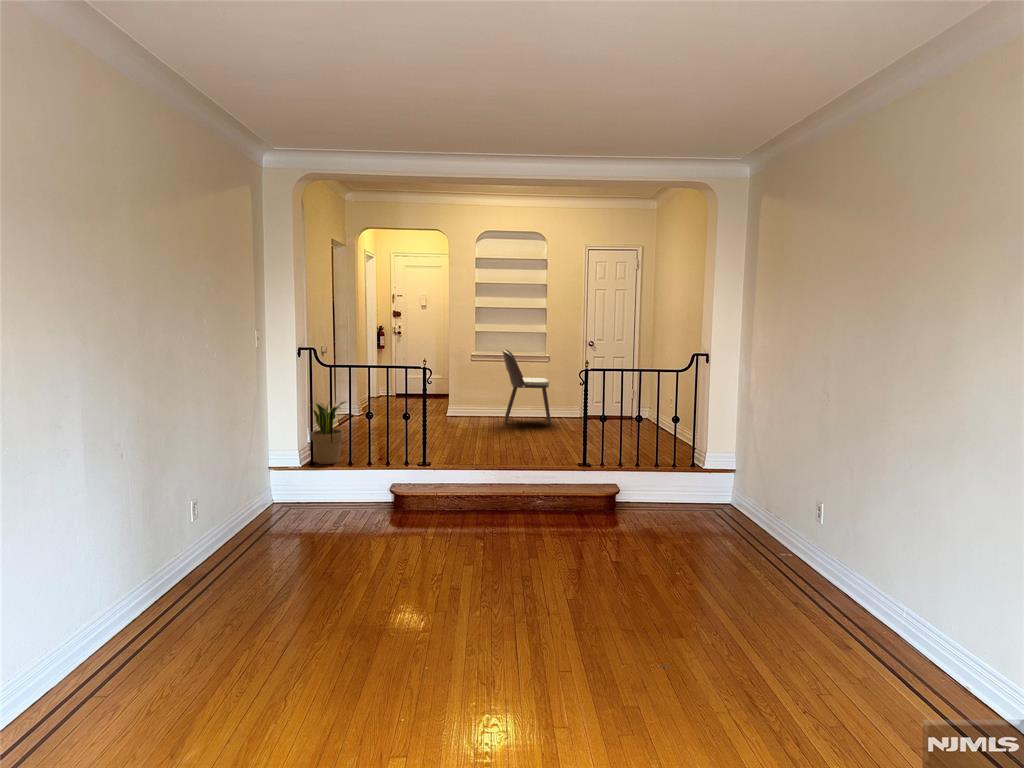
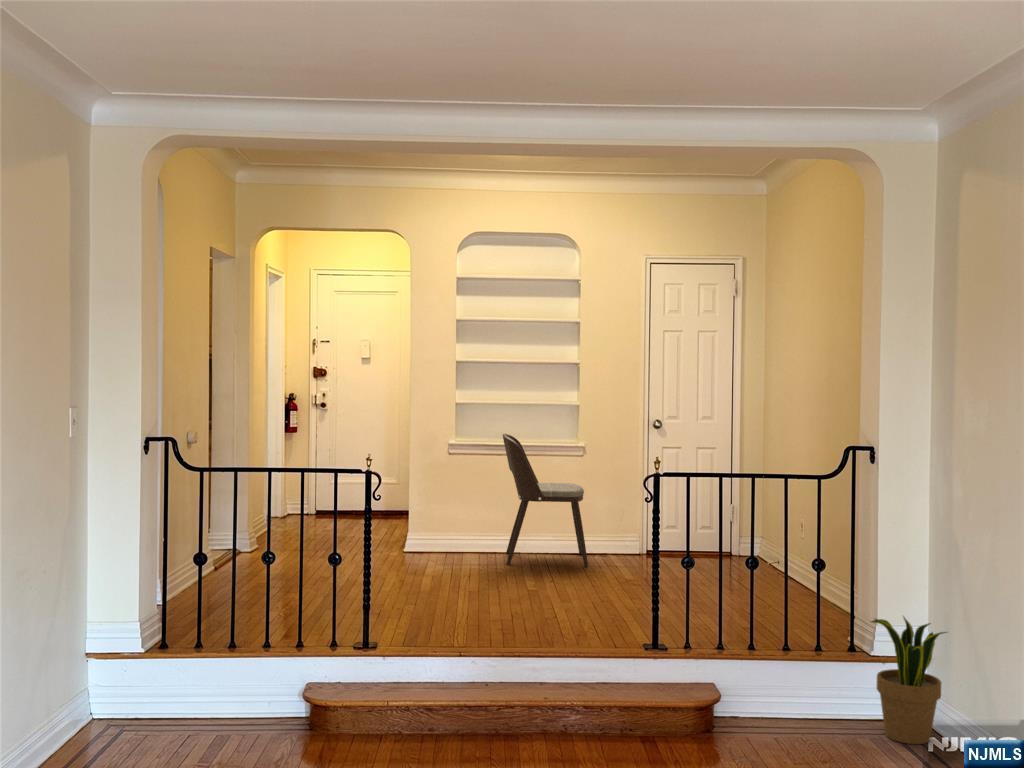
potted plant: present [311,401,345,464] -> present [871,617,947,744]

